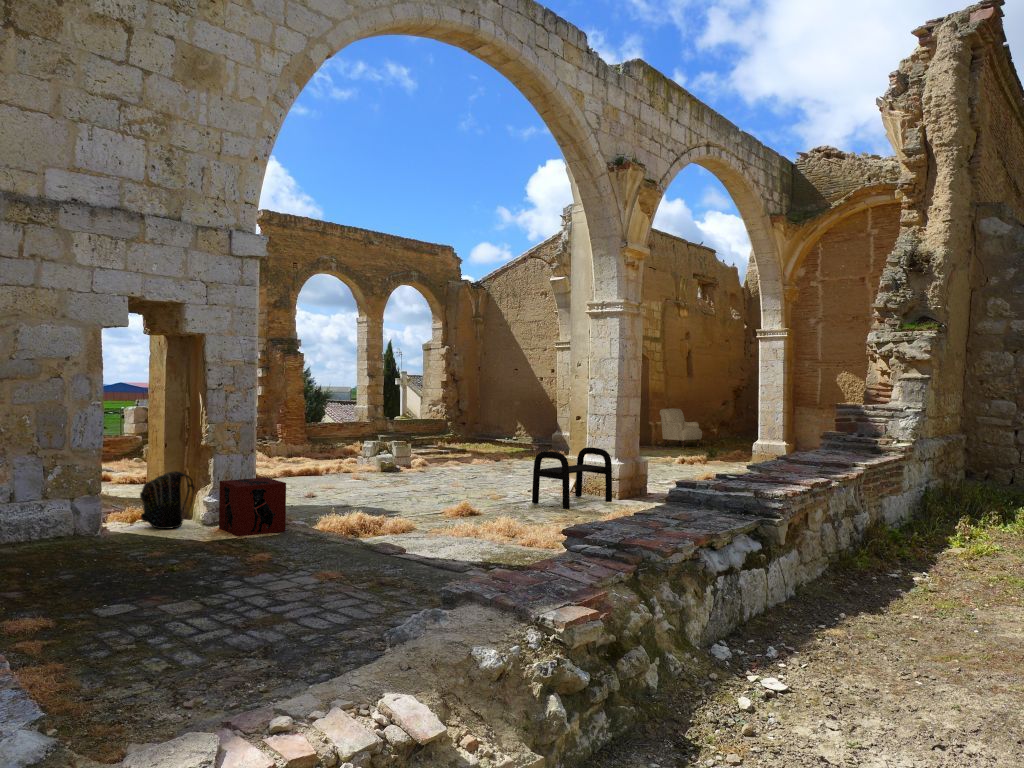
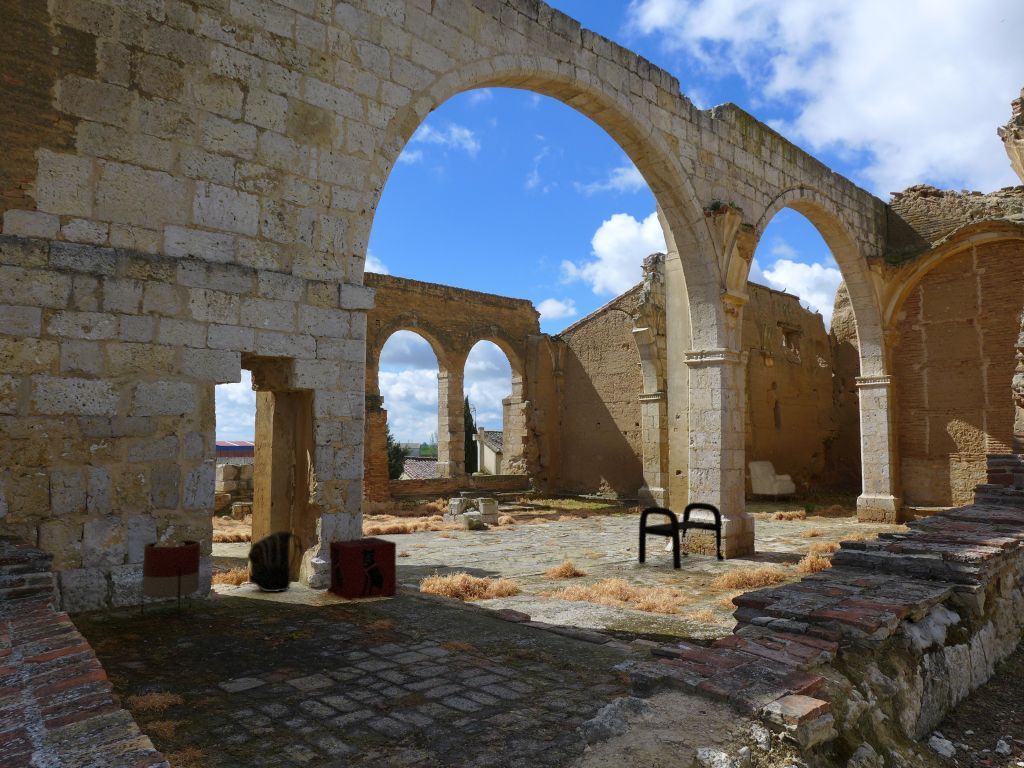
planter: none [28,479,87,554] -> present [141,540,200,619]

